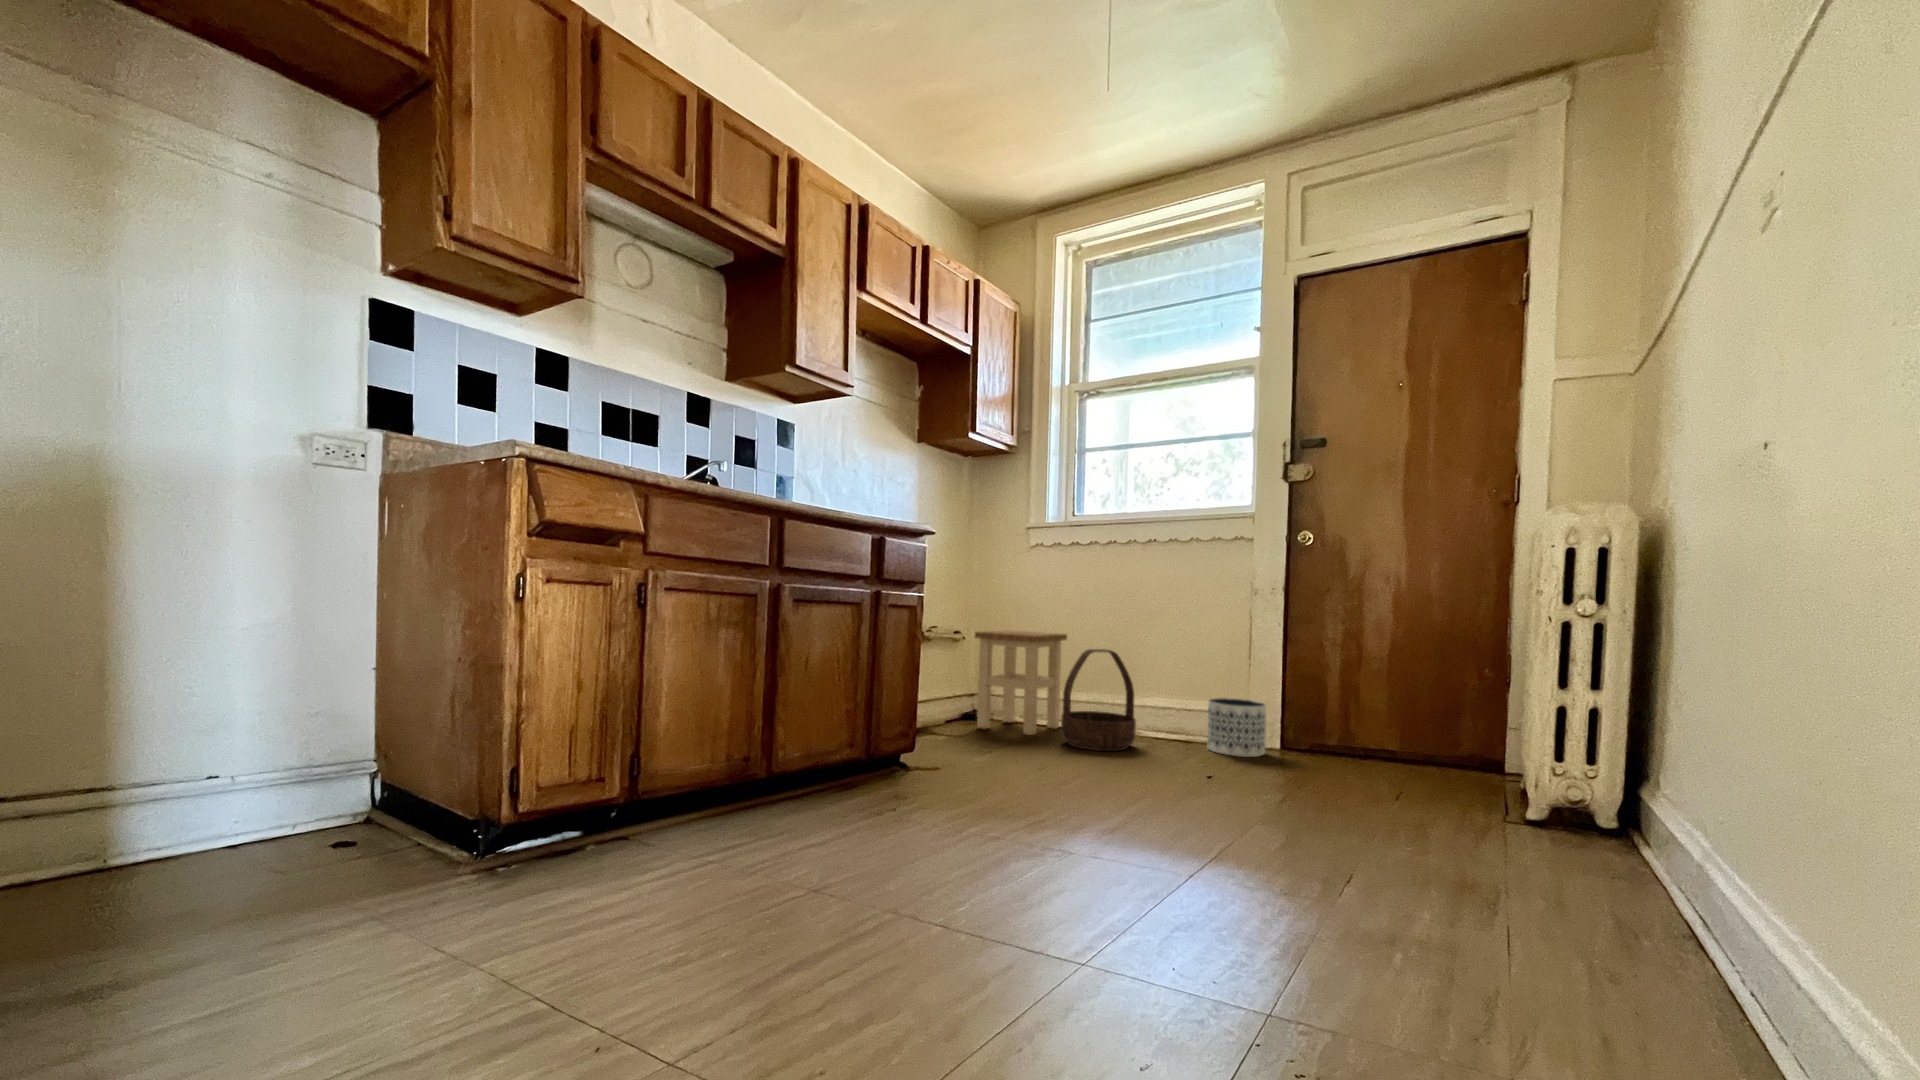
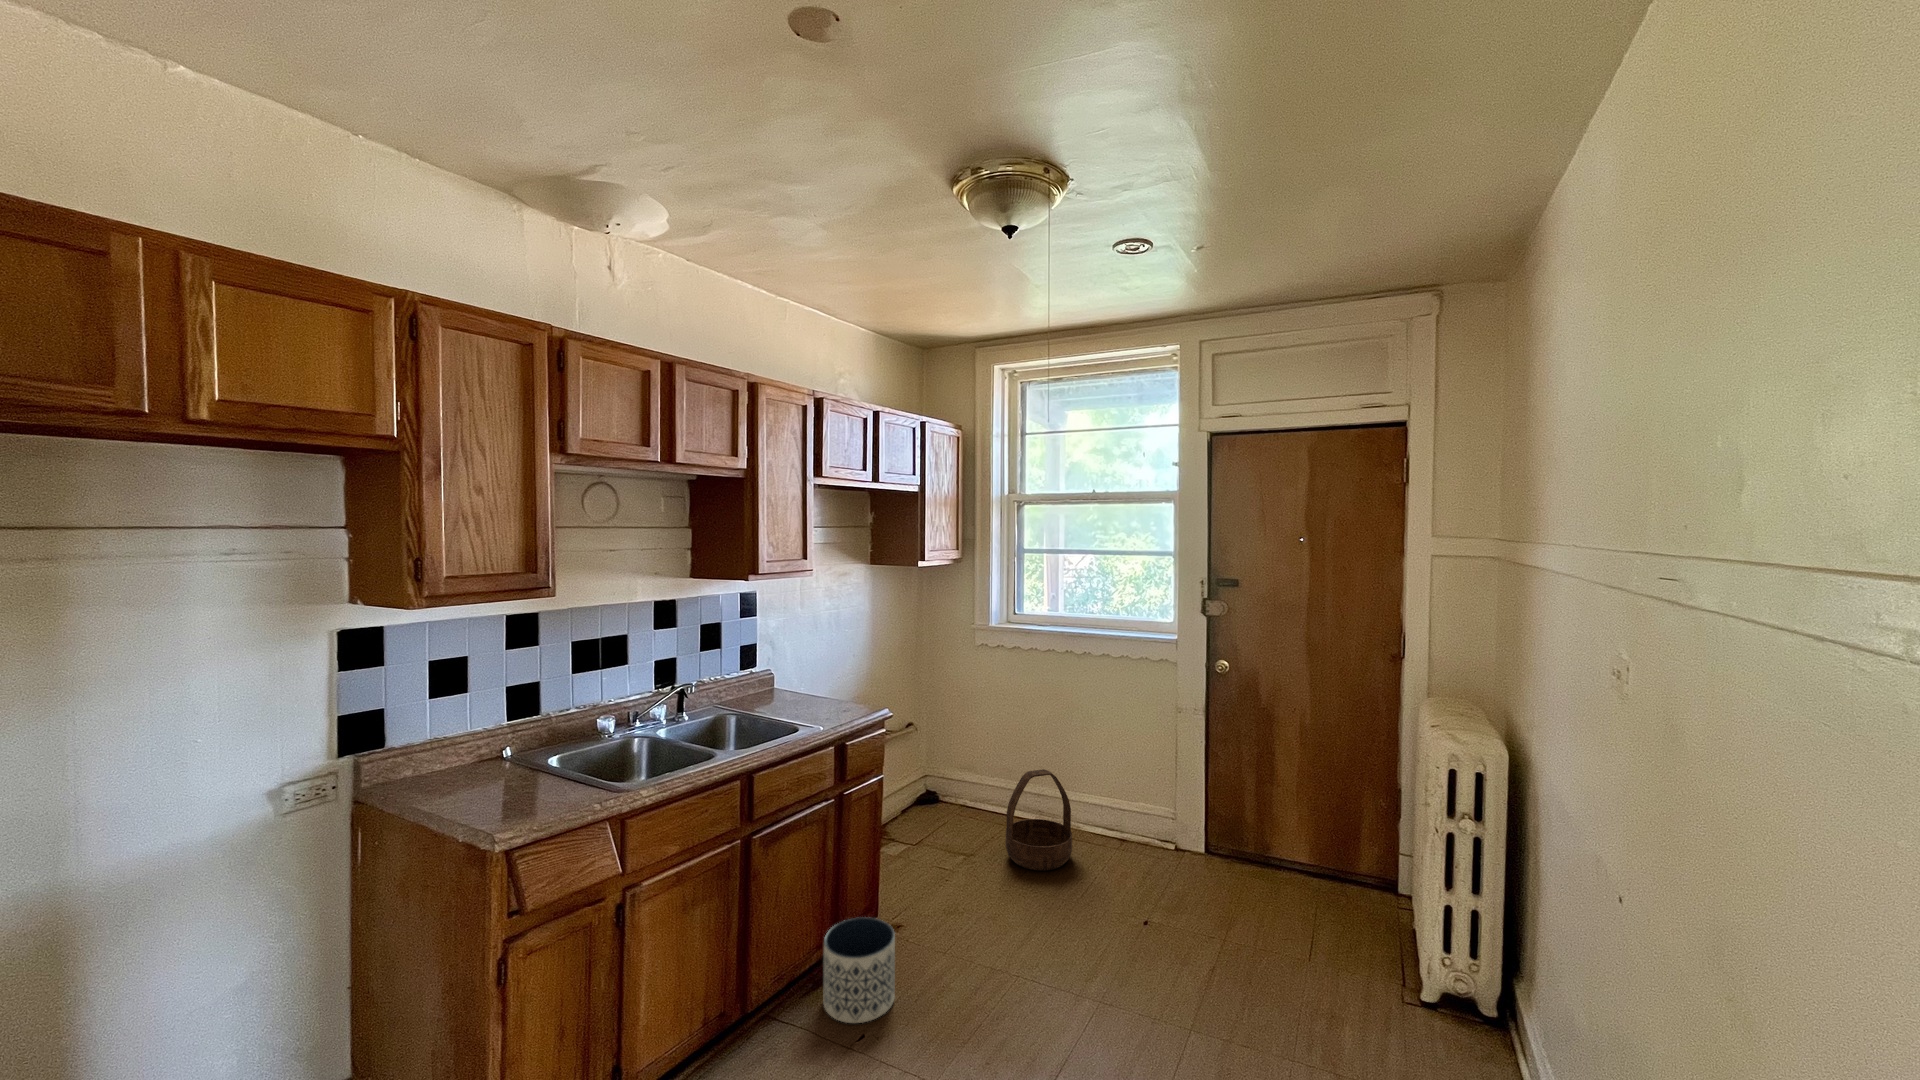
stool: present [975,630,1067,735] -> none [926,725,1011,839]
planter: present [1208,698,1266,757] -> present [823,917,895,1023]

